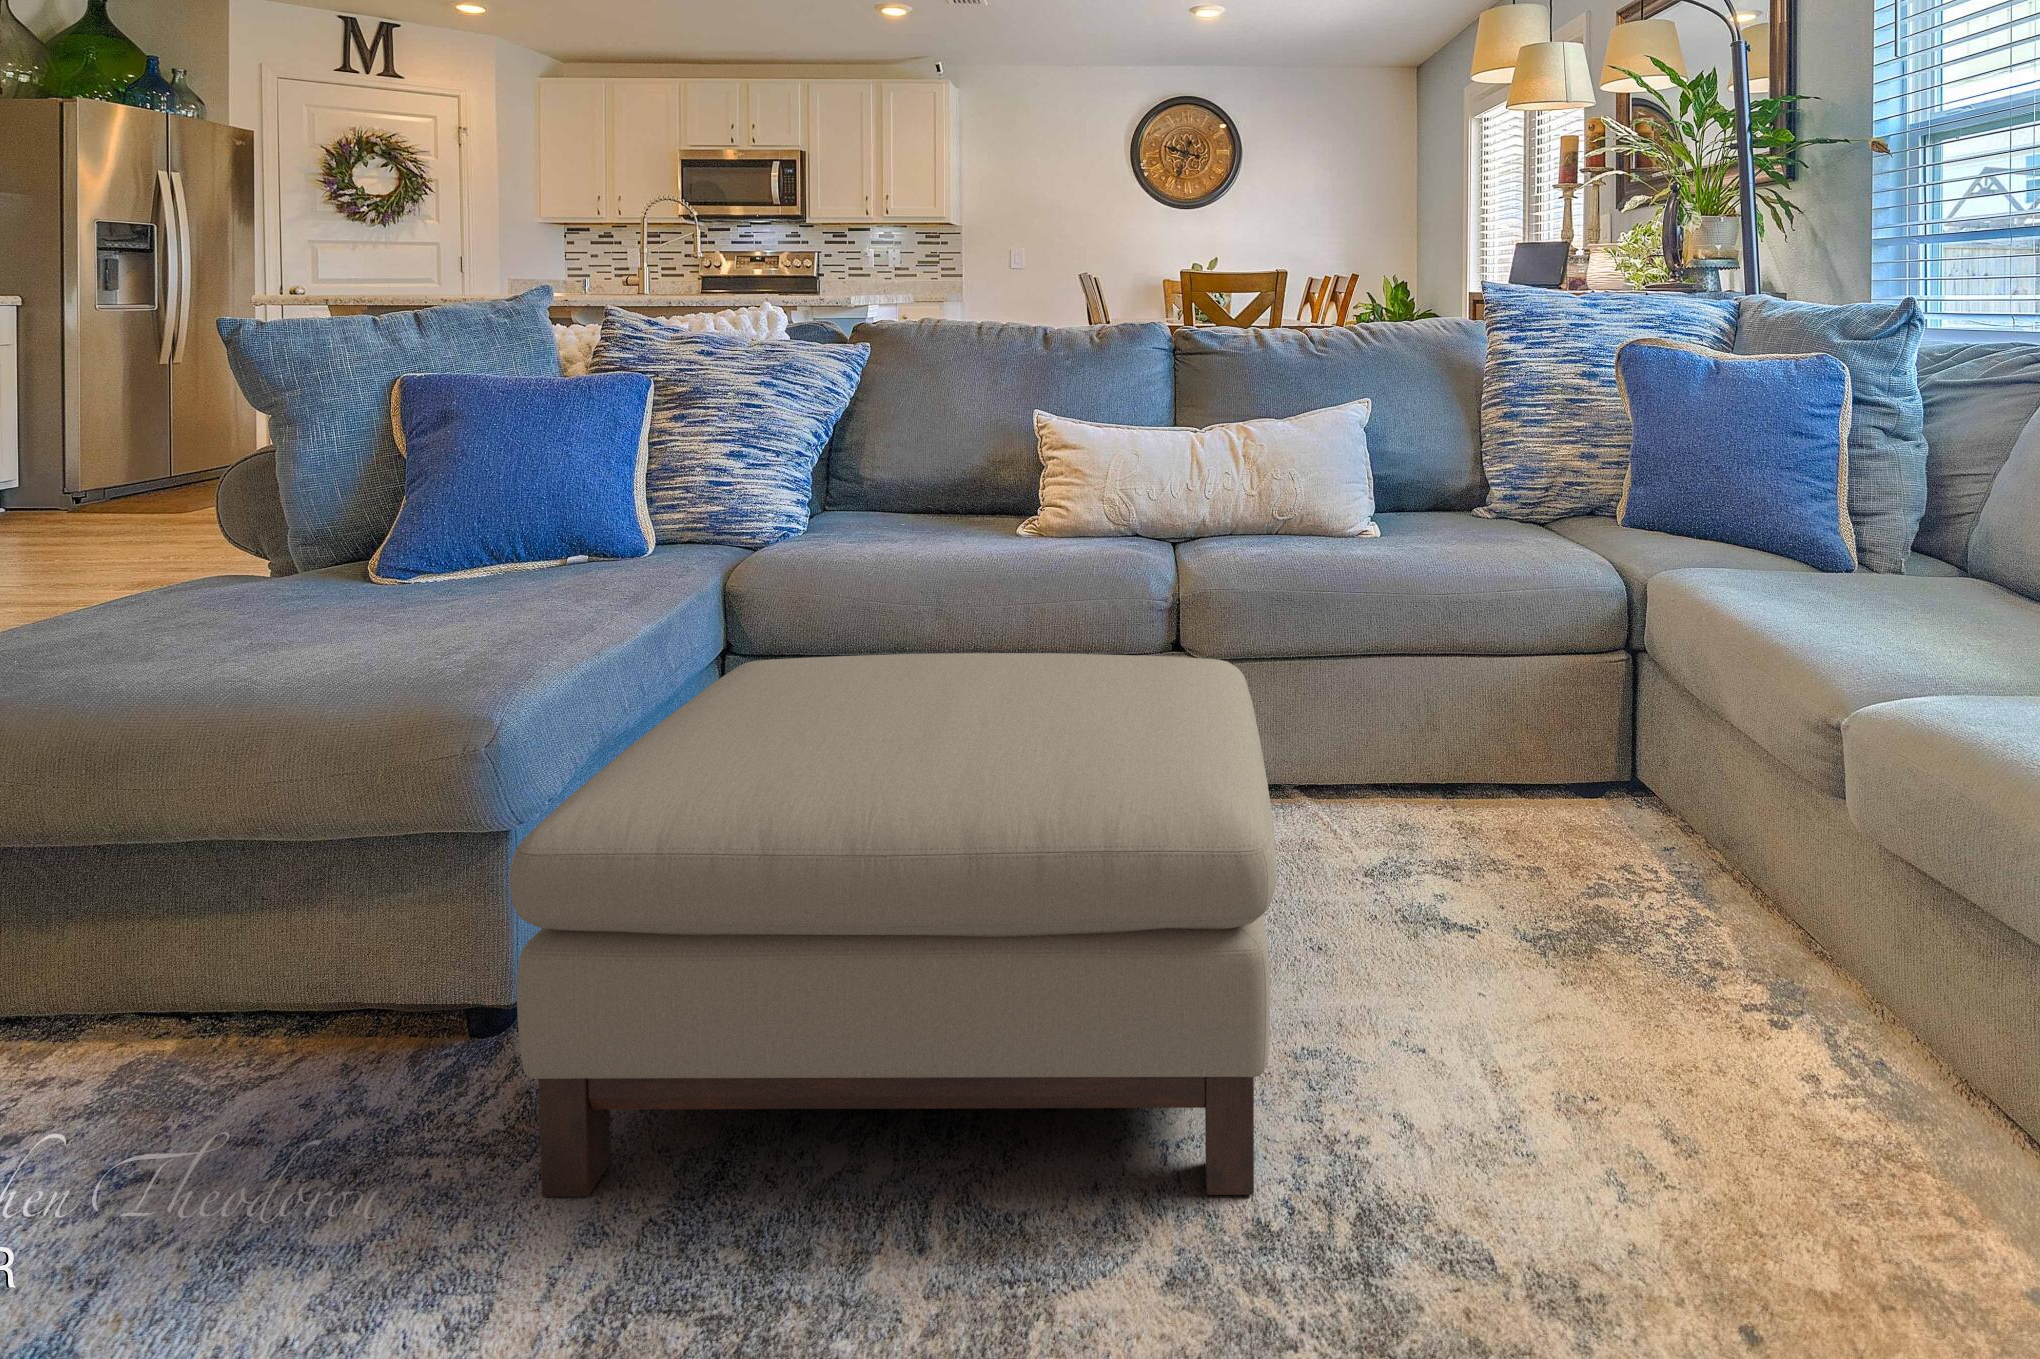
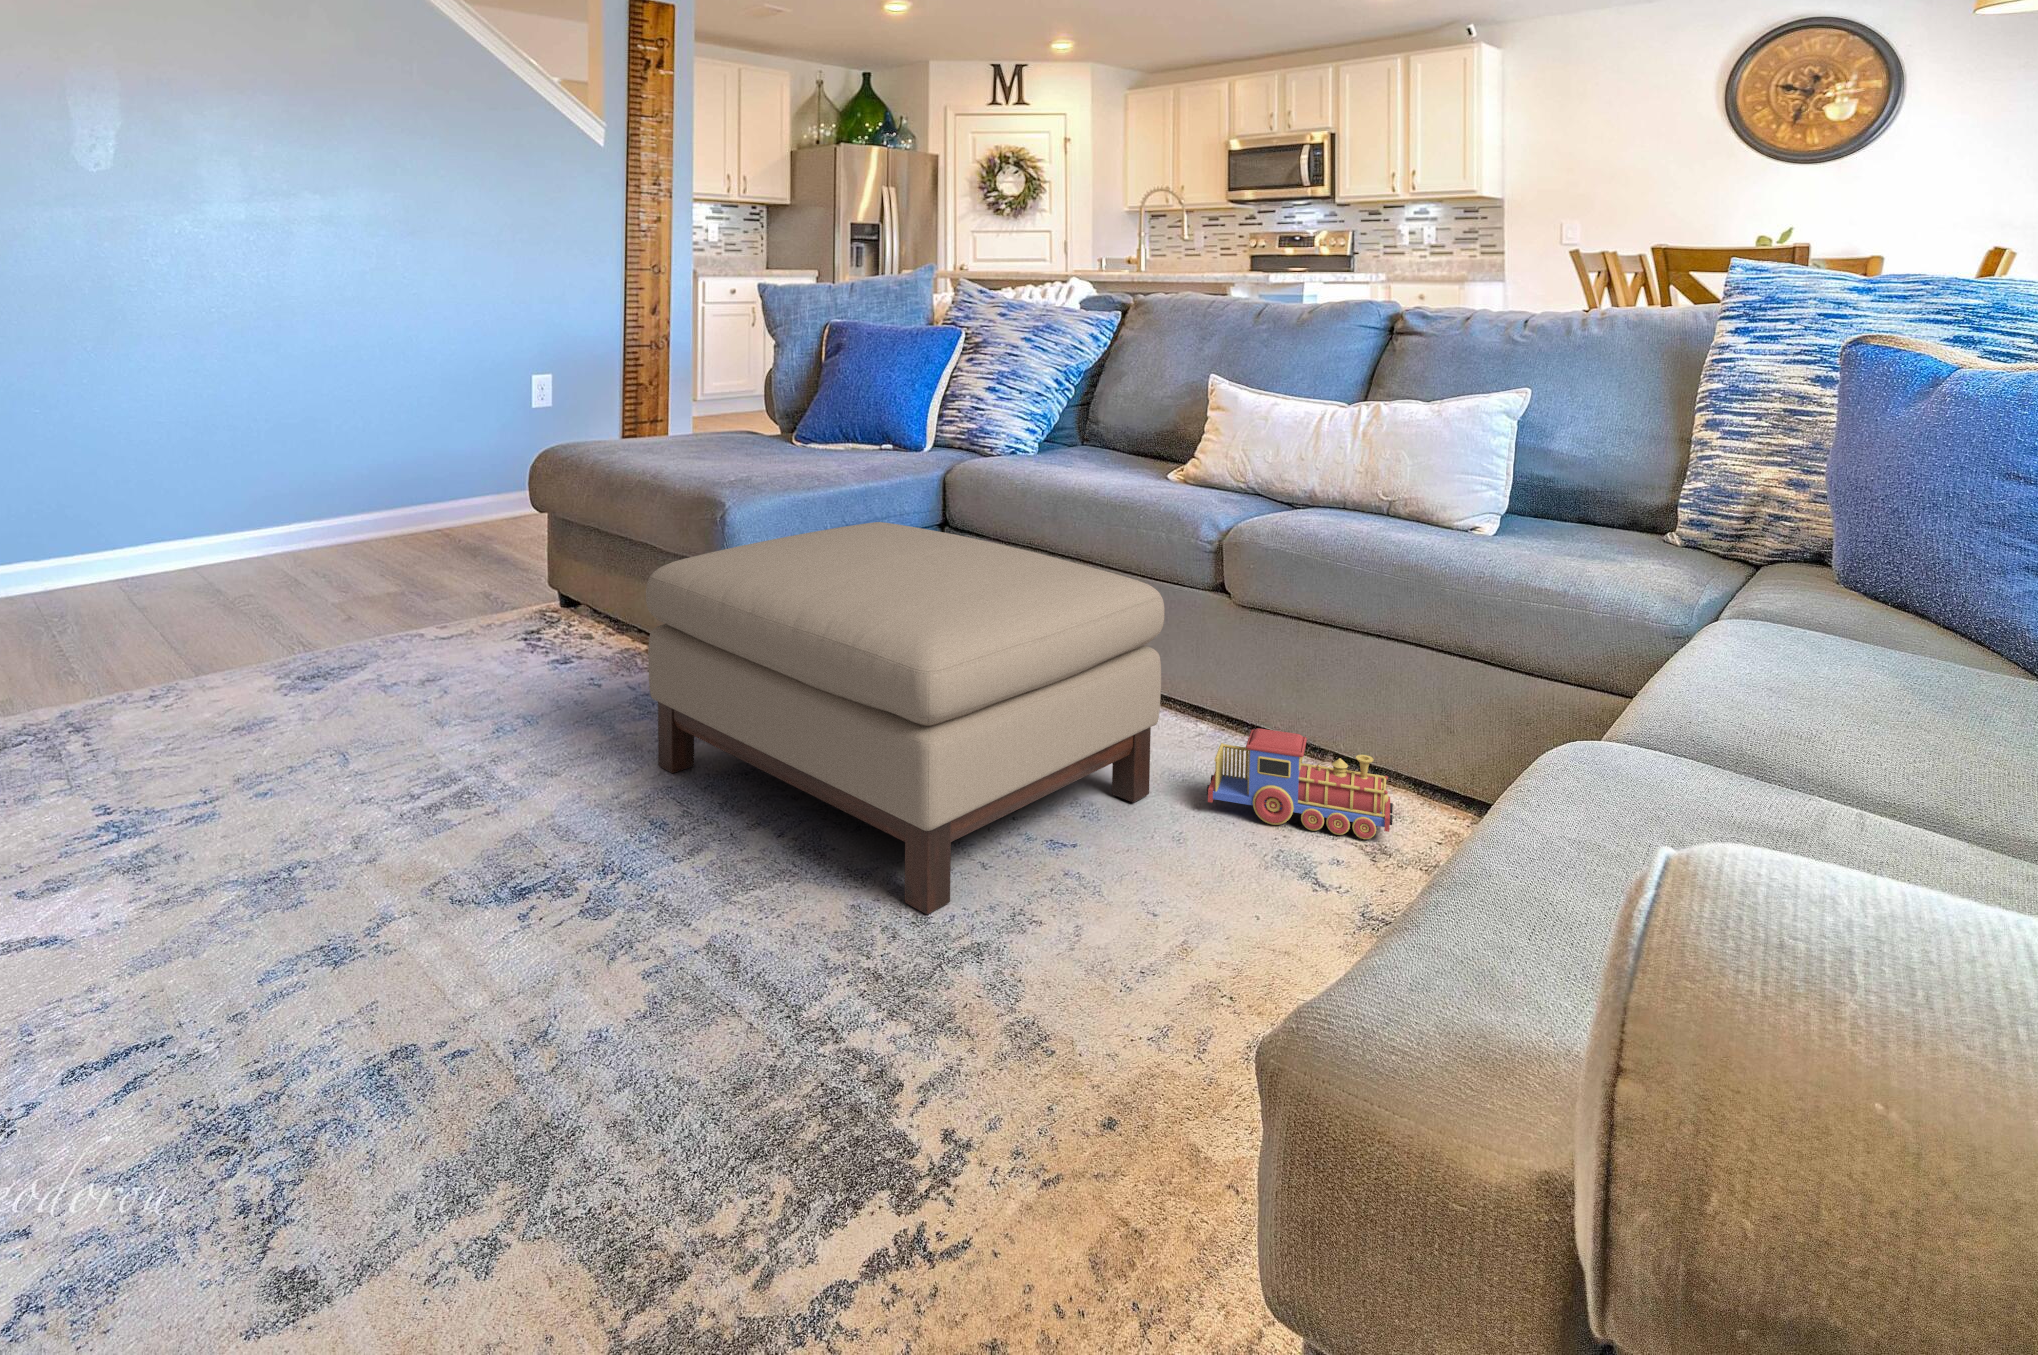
toy train: none [1279,787,1468,895] -> present [1207,728,1393,839]

